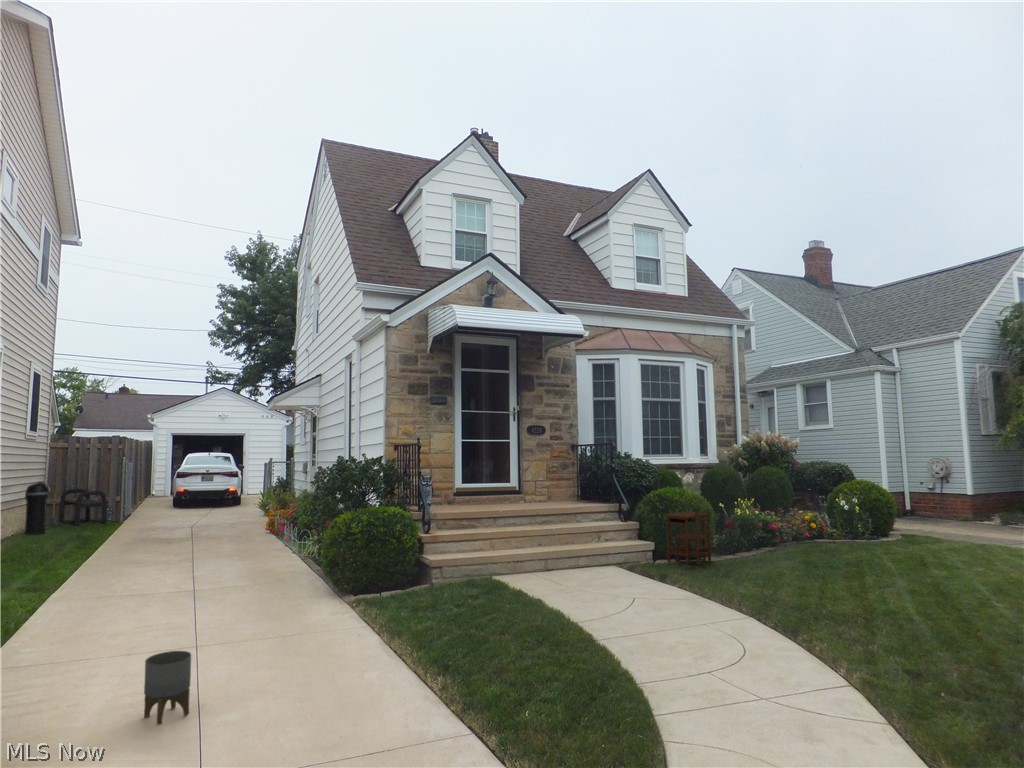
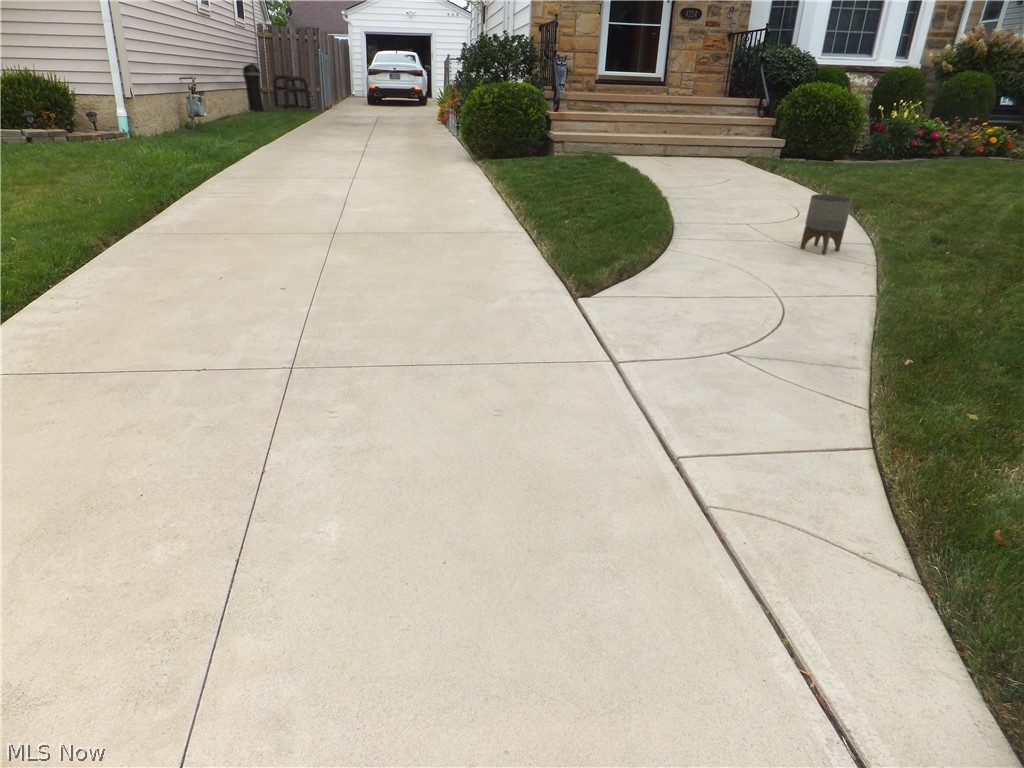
side table: present [665,510,711,565] -> none [792,104,851,161]
planter: present [144,651,191,725] -> present [800,194,852,254]

